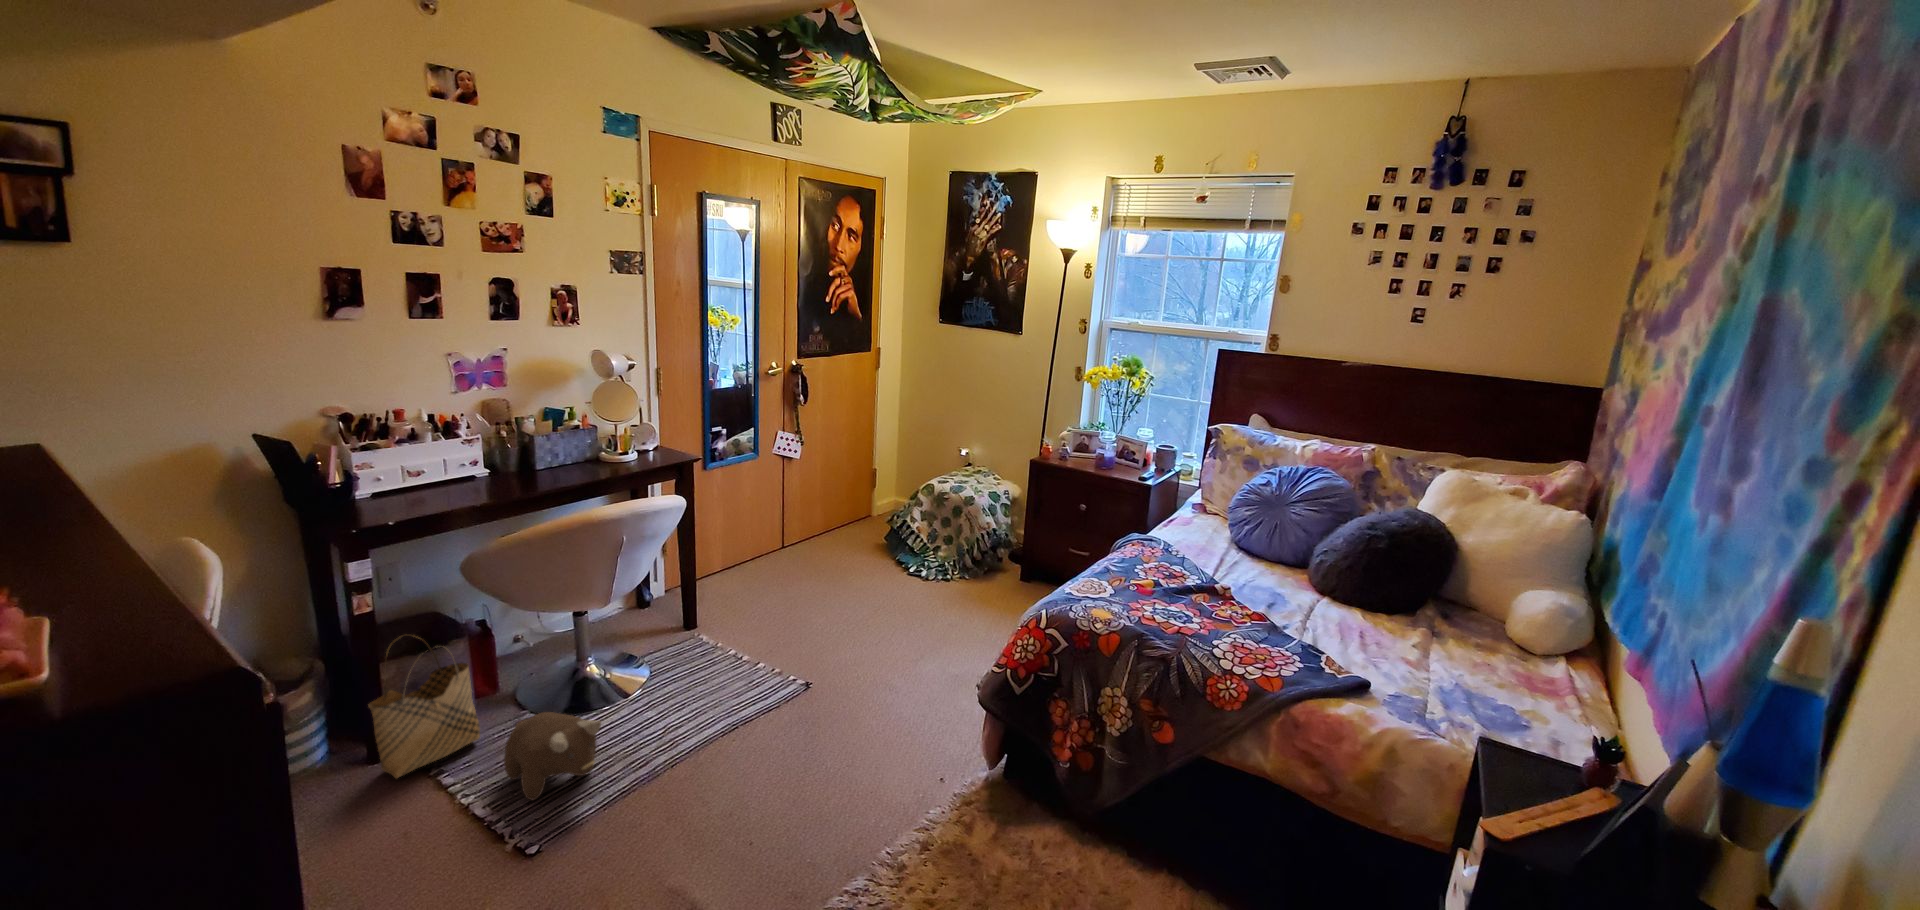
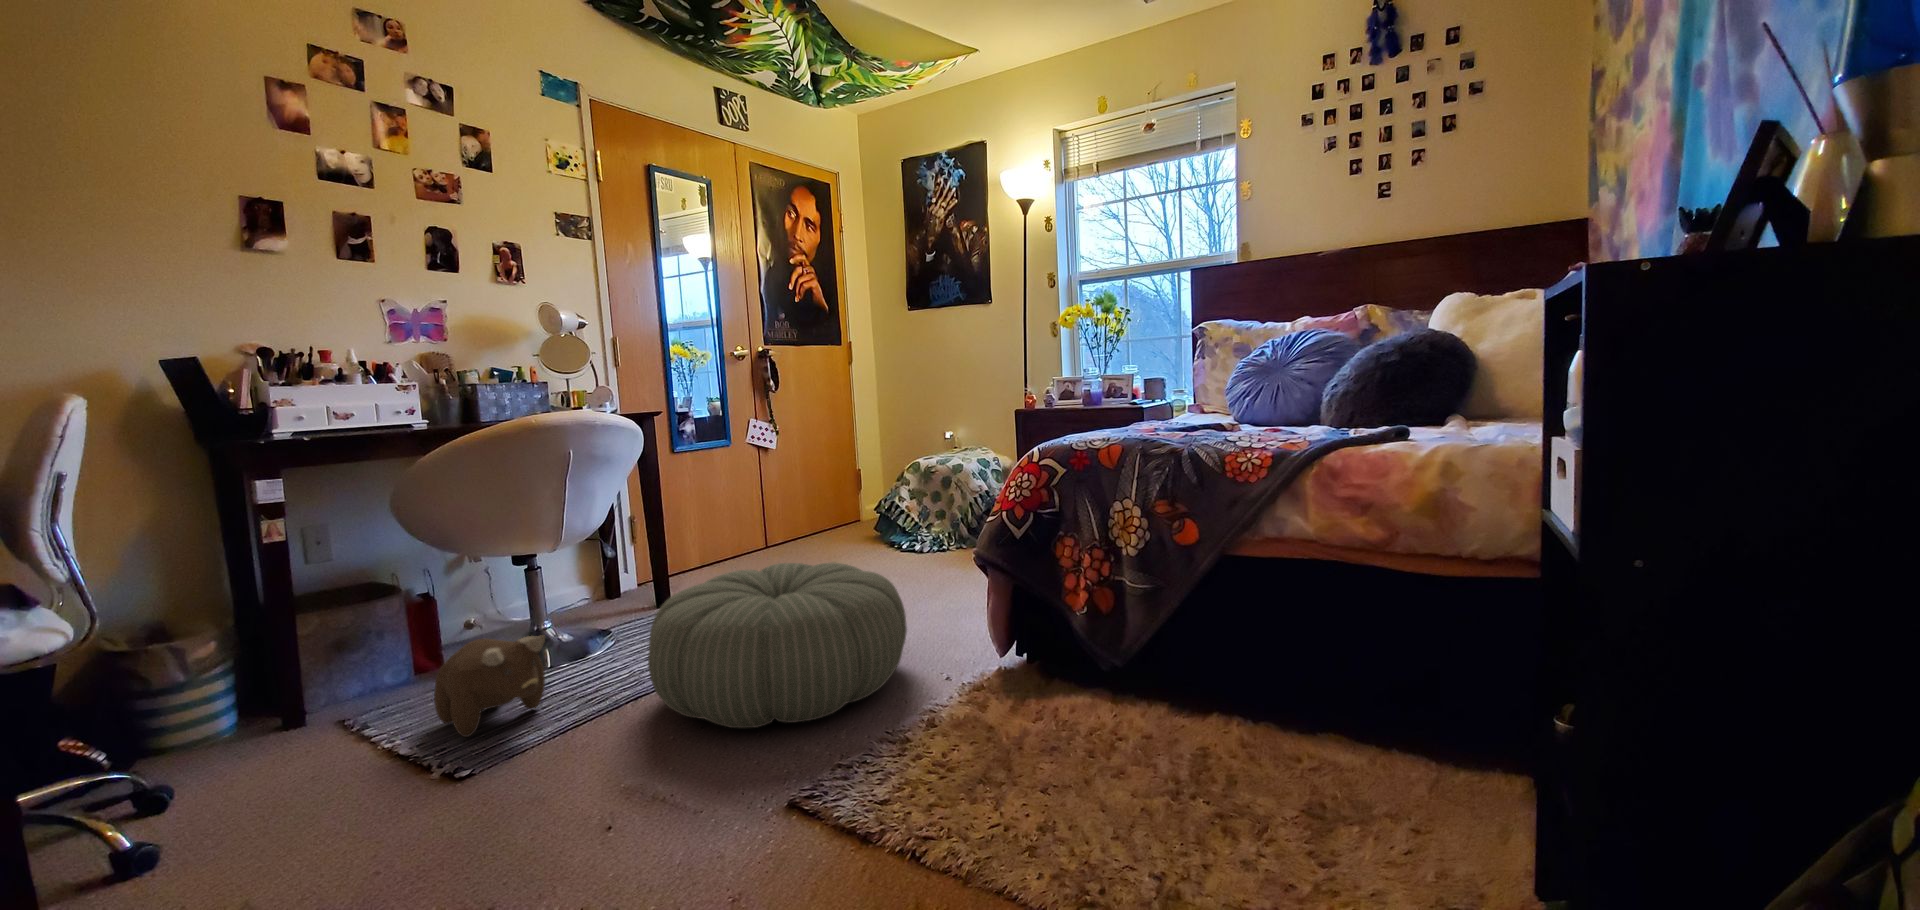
woven basket: present [369,634,480,778] -> none [272,573,414,735]
pouf: none [689,651,911,831] -> present [648,563,907,728]

